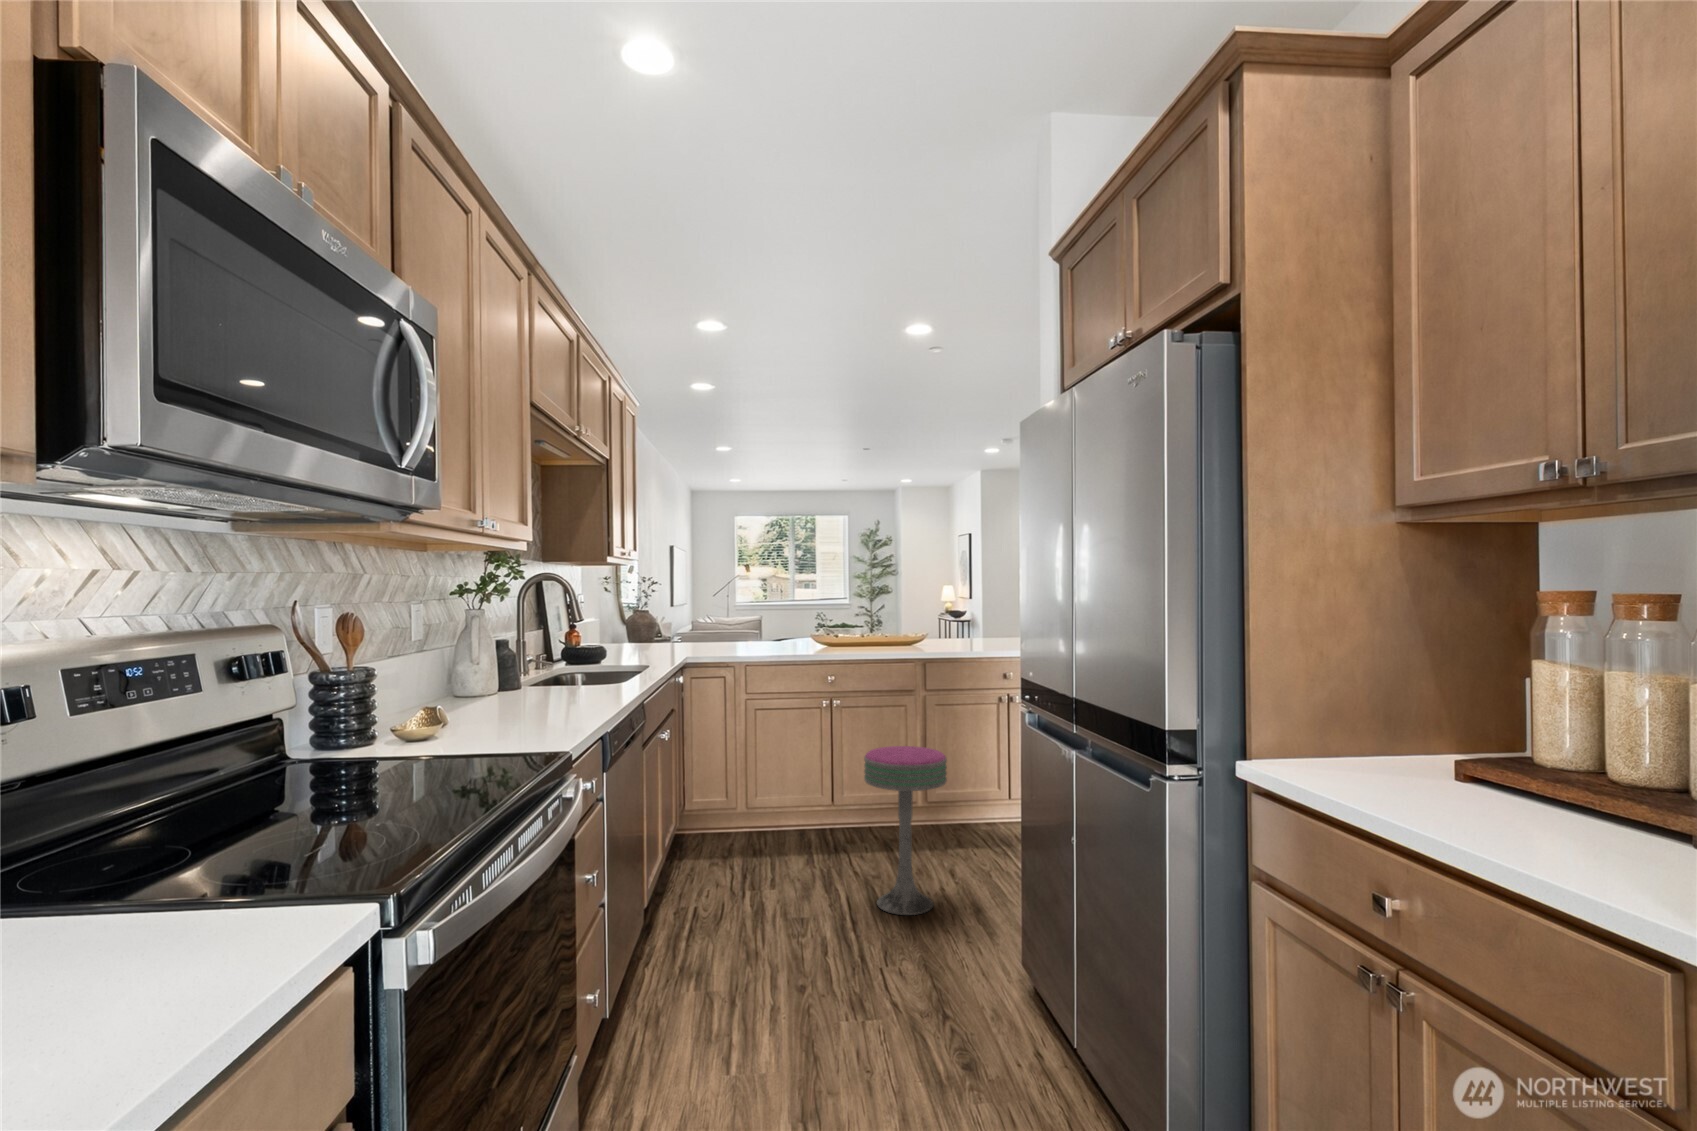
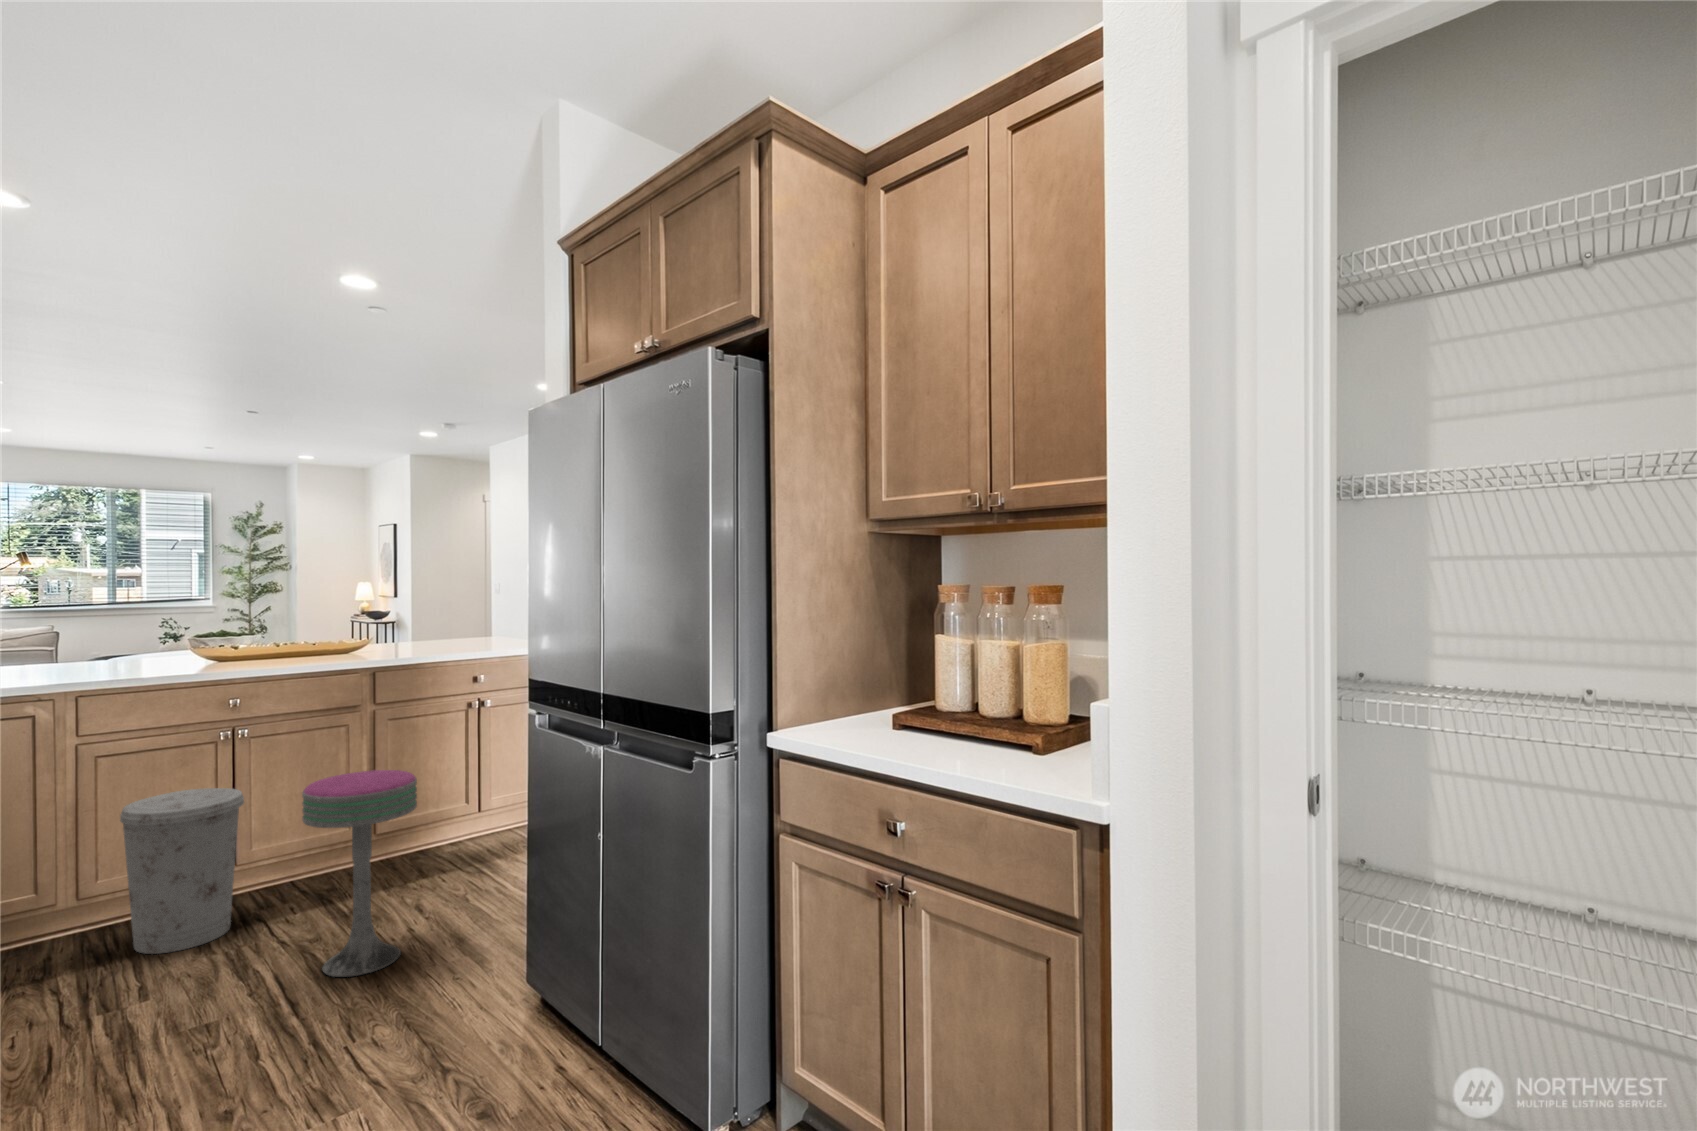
trash can: none [763,742,836,861] -> present [120,788,244,954]

